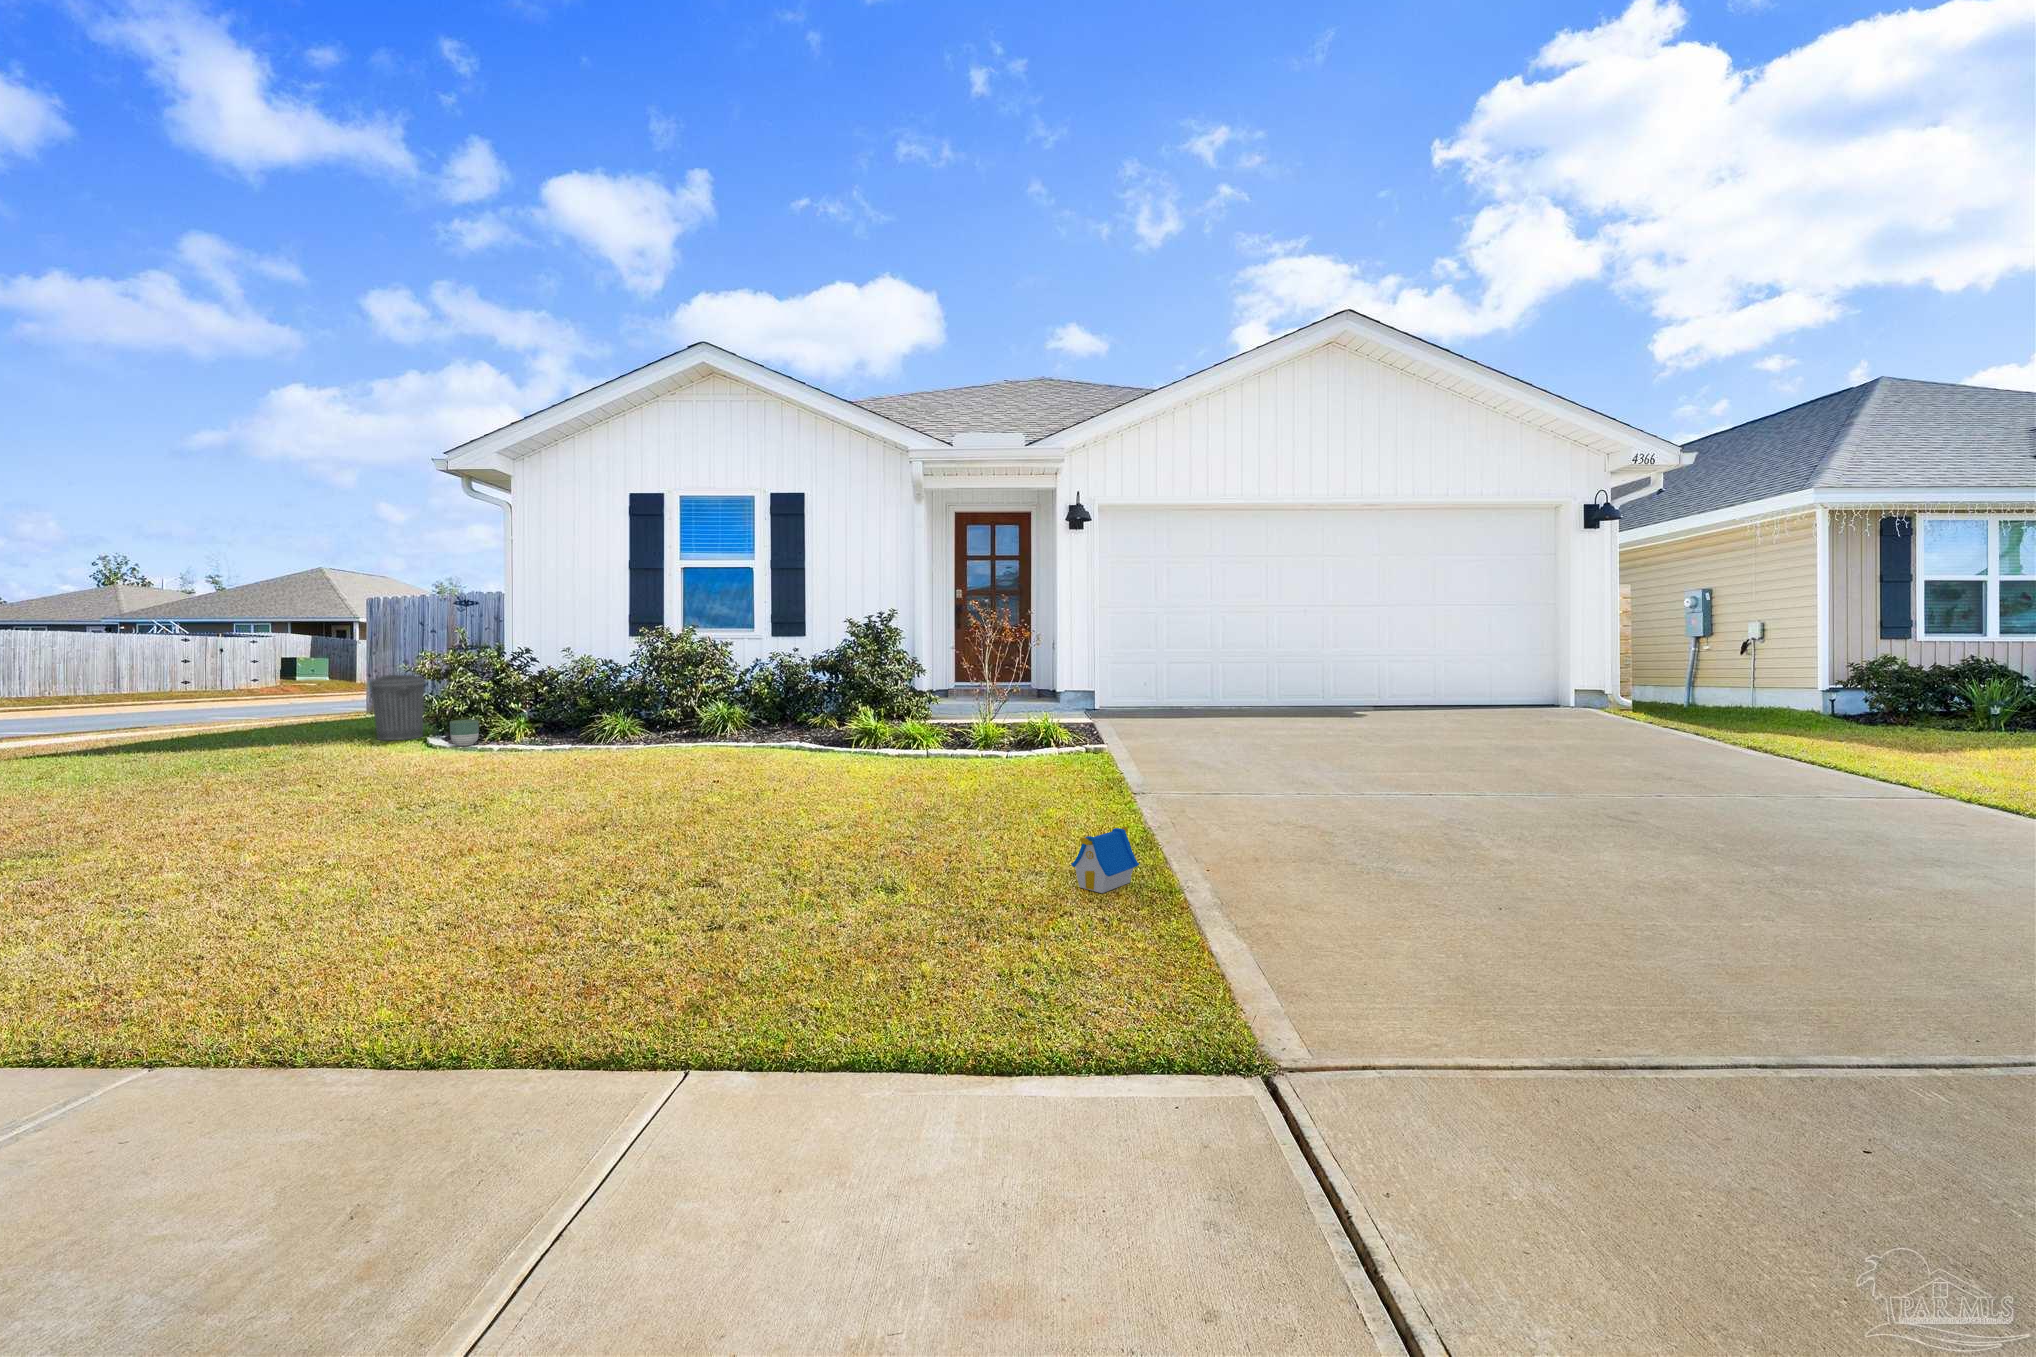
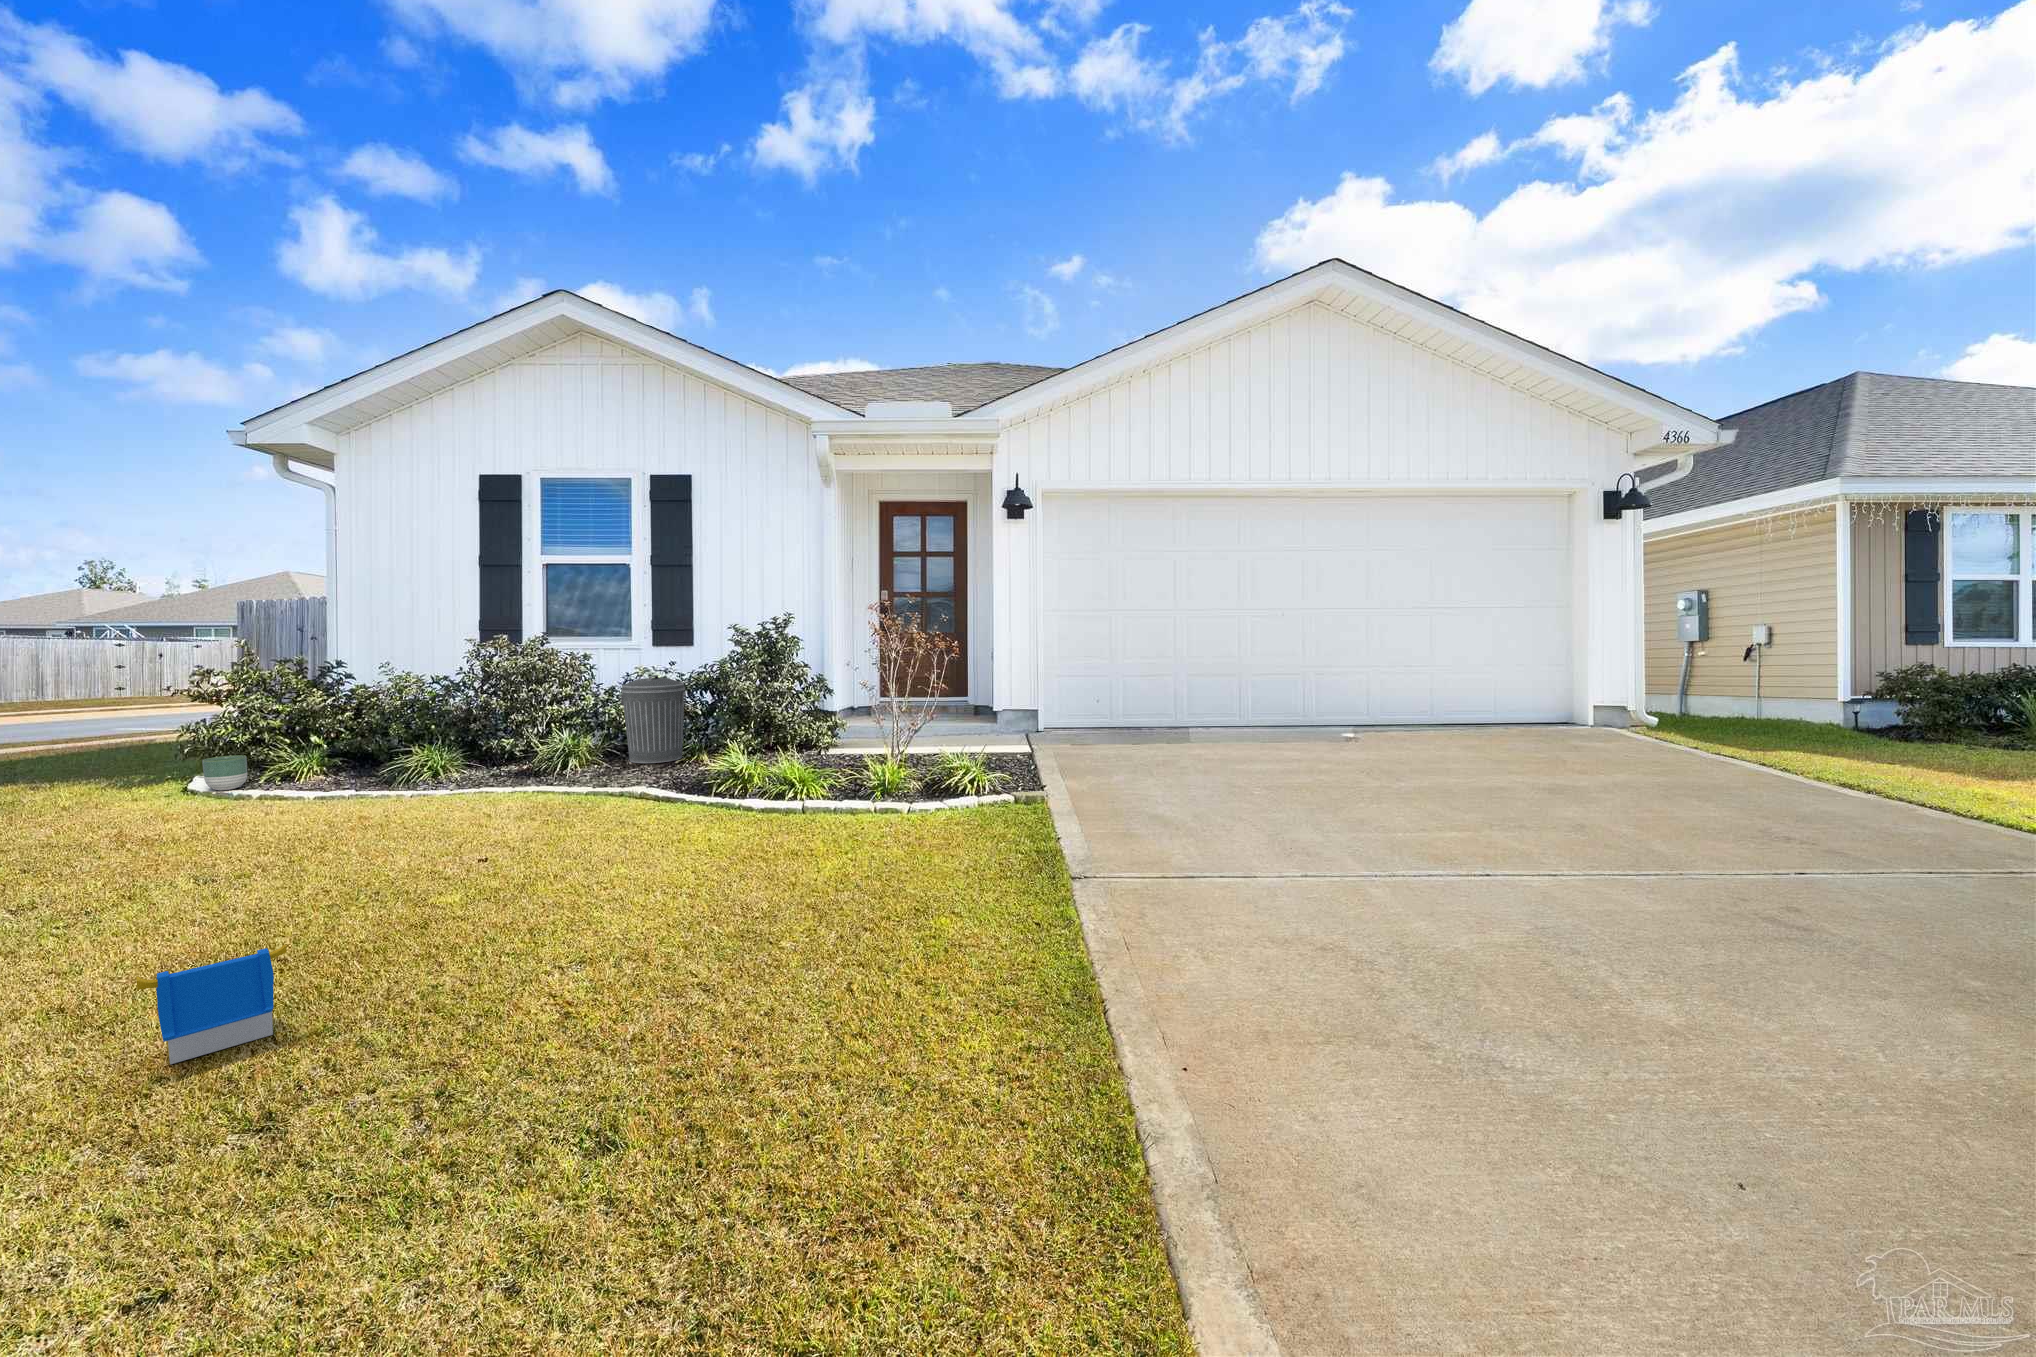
trash can: present [370,673,424,740] -> present [621,675,686,763]
toy house: present [1071,826,1139,893] -> present [136,944,287,1064]

